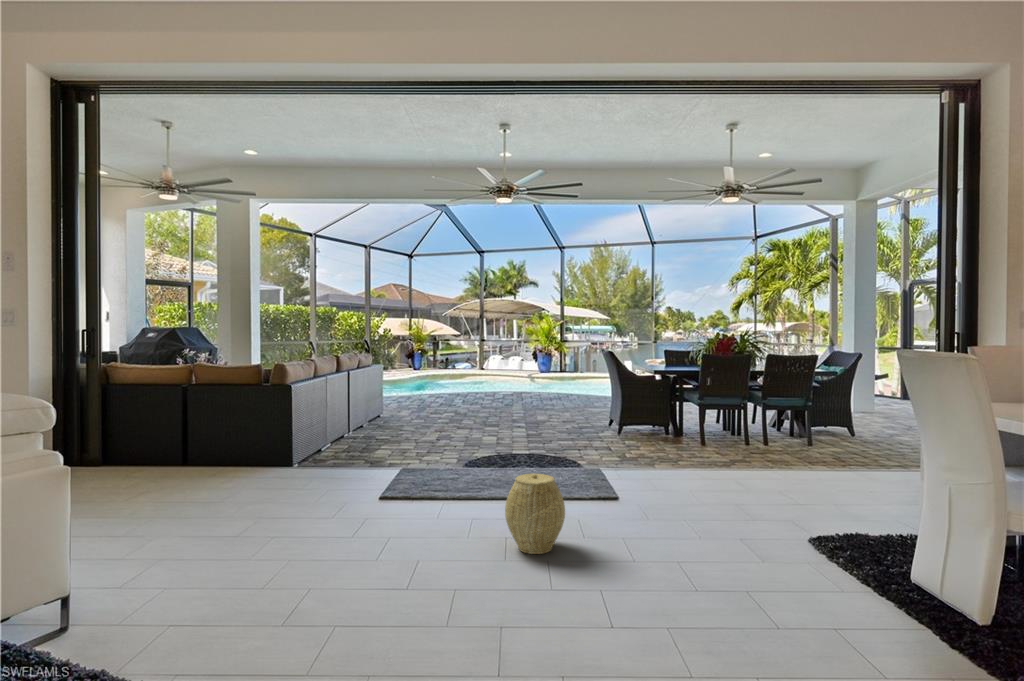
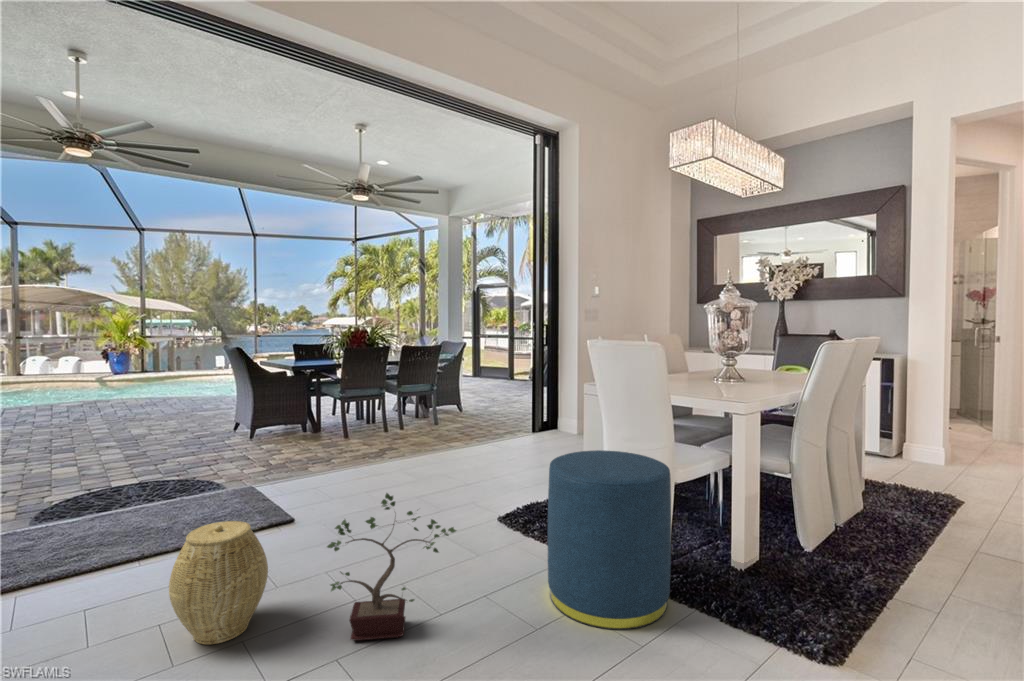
potted plant: none [593,470,688,587] -> present [327,493,456,641]
ottoman: none [792,470,939,656] -> present [548,450,671,630]

